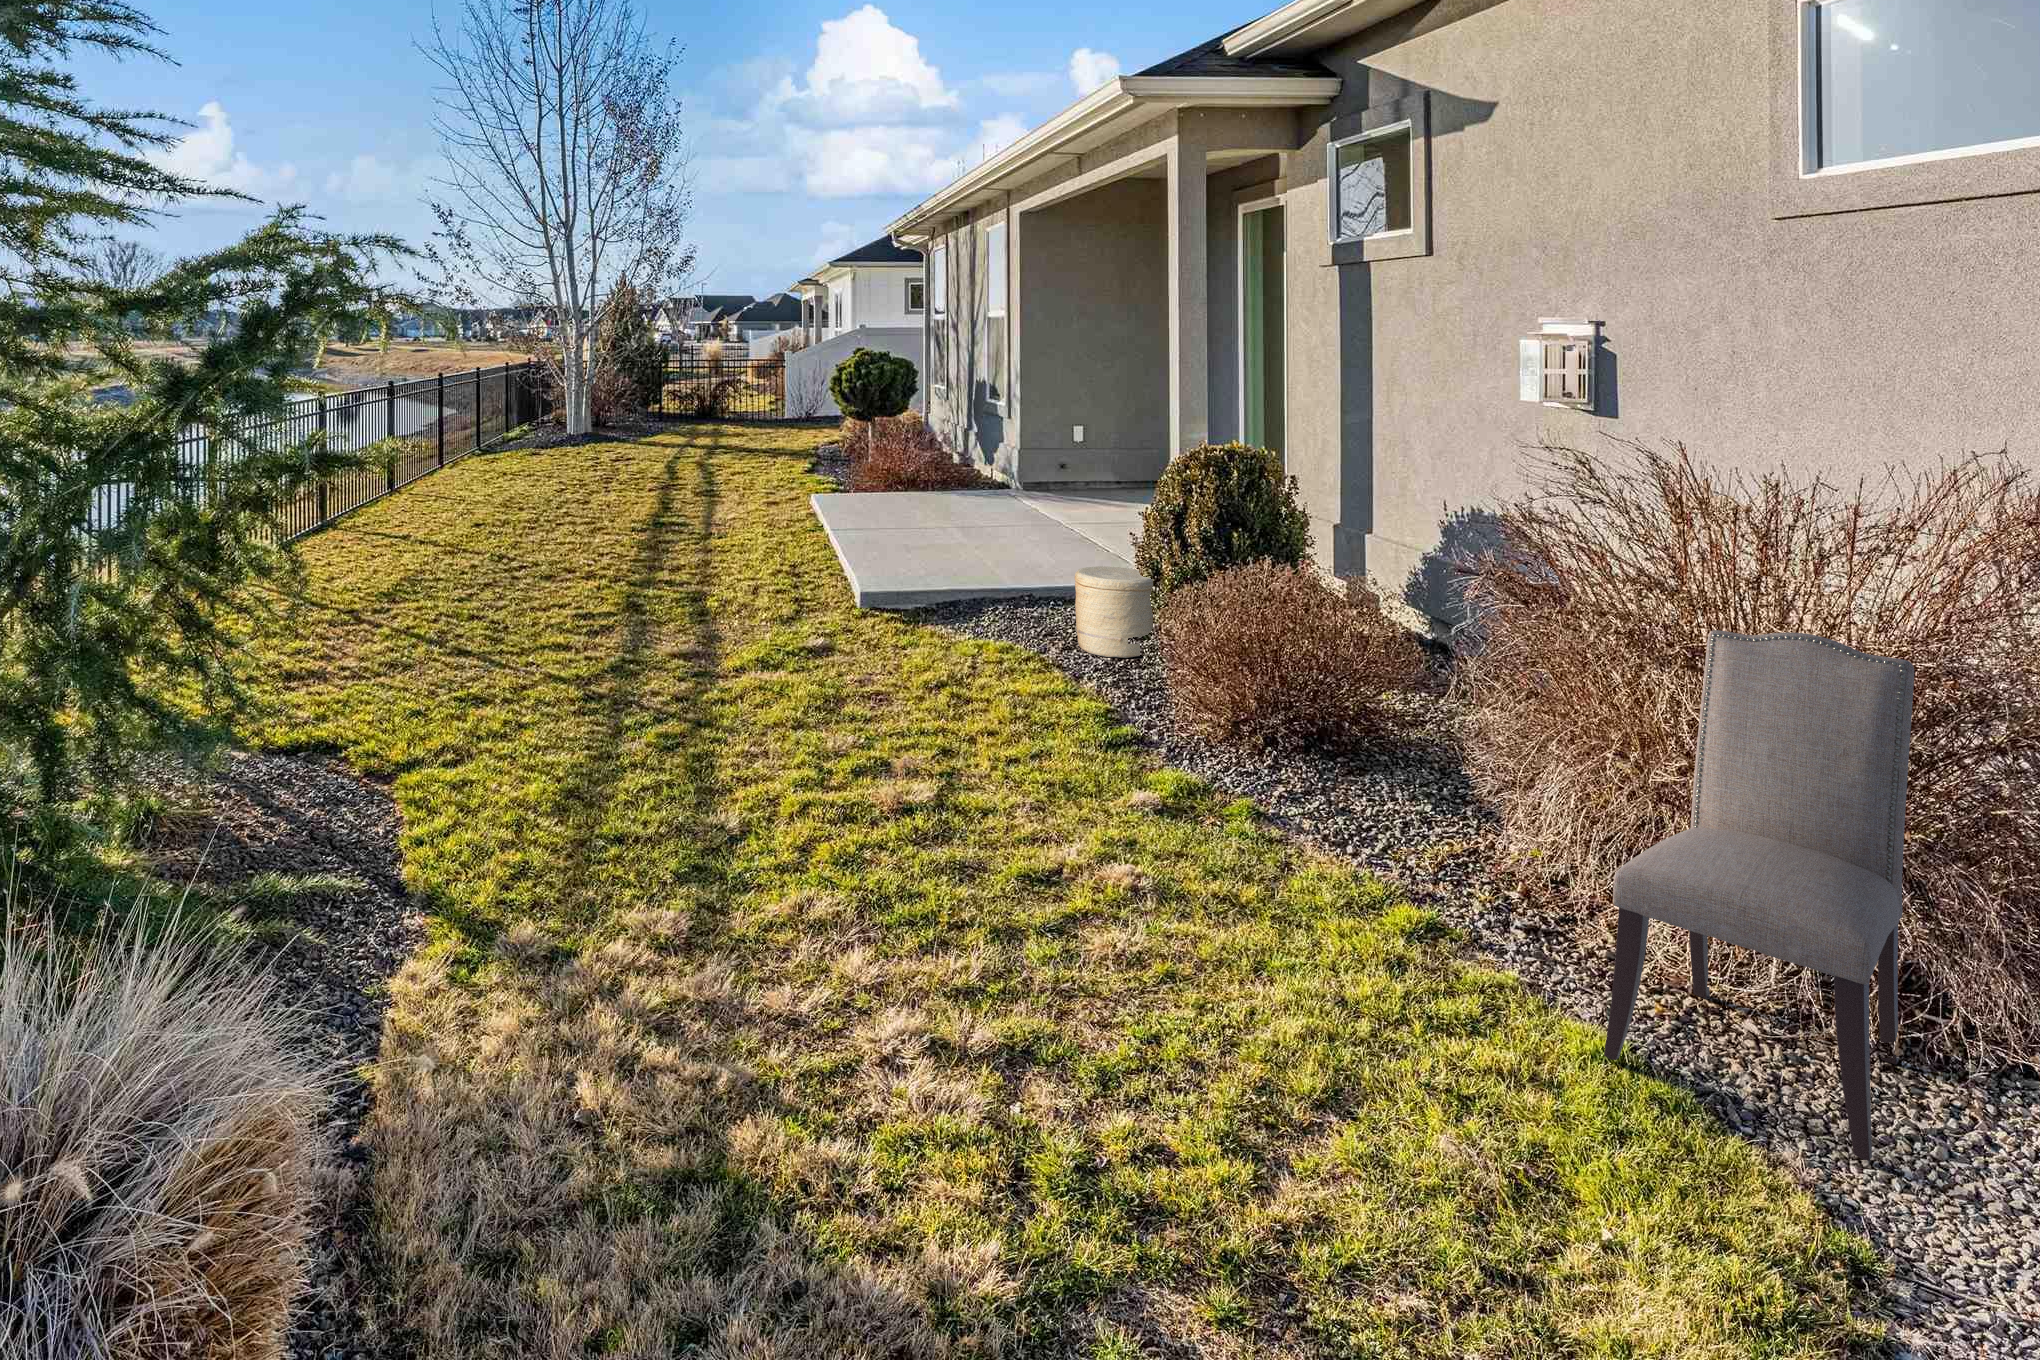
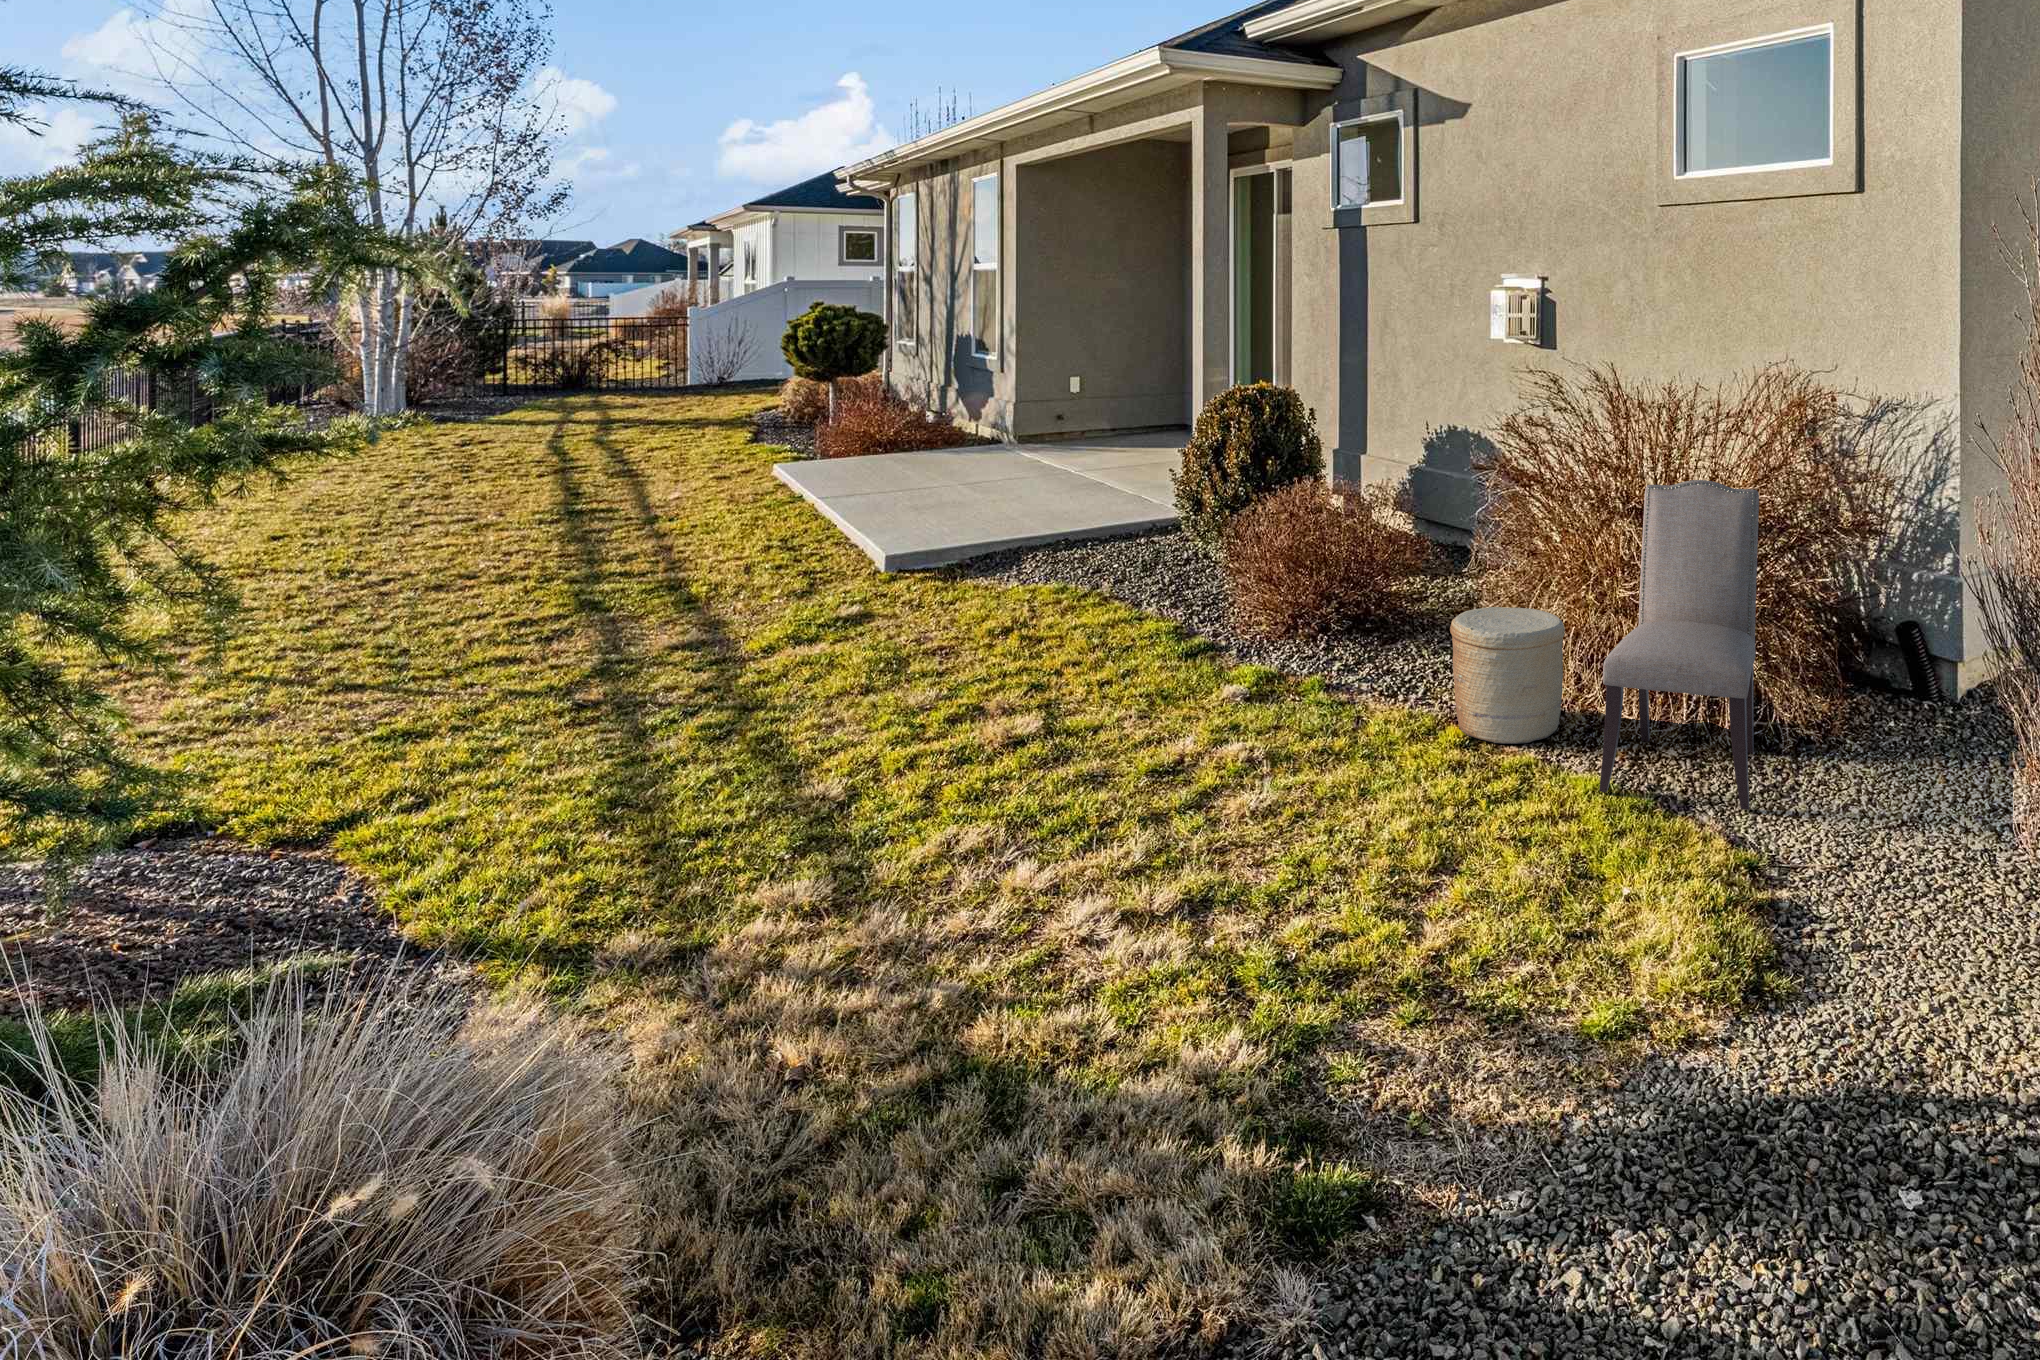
woven basket: present [1075,566,1154,658] -> present [1450,607,1565,744]

